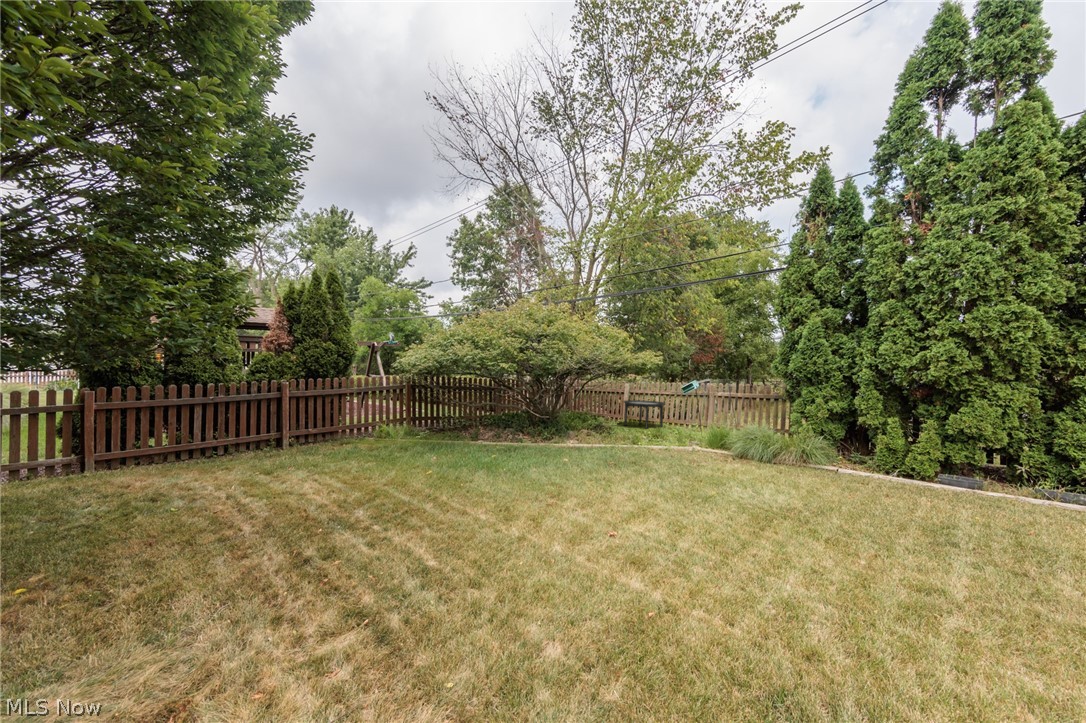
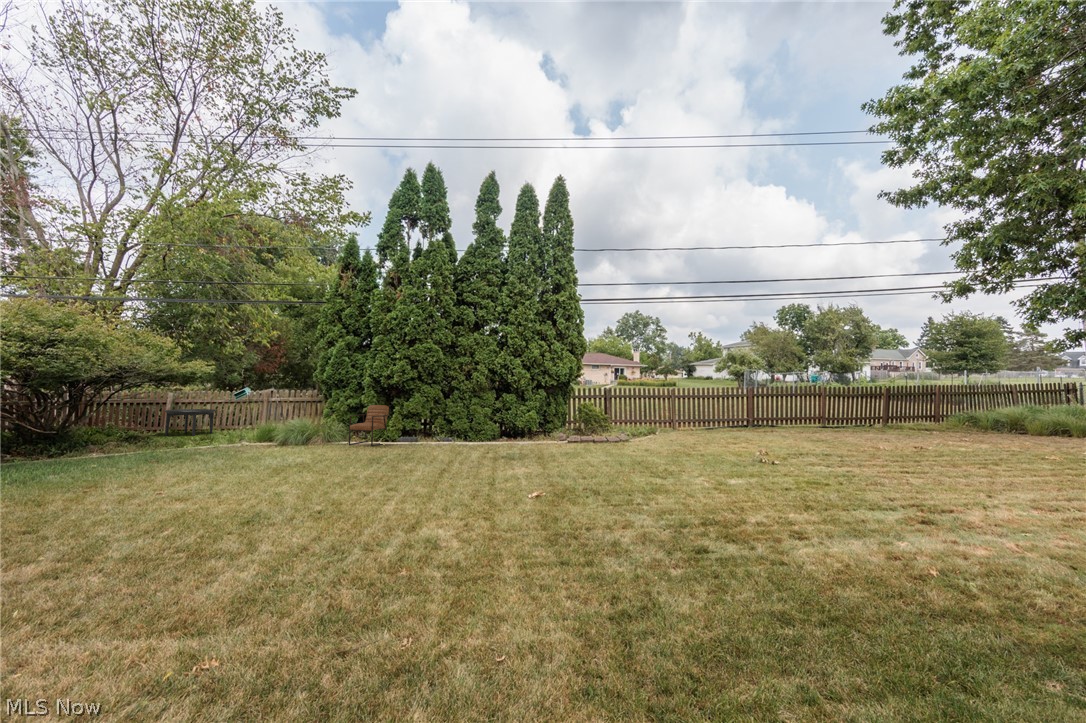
chair: none [840,413,915,484] -> present [349,405,390,446]

